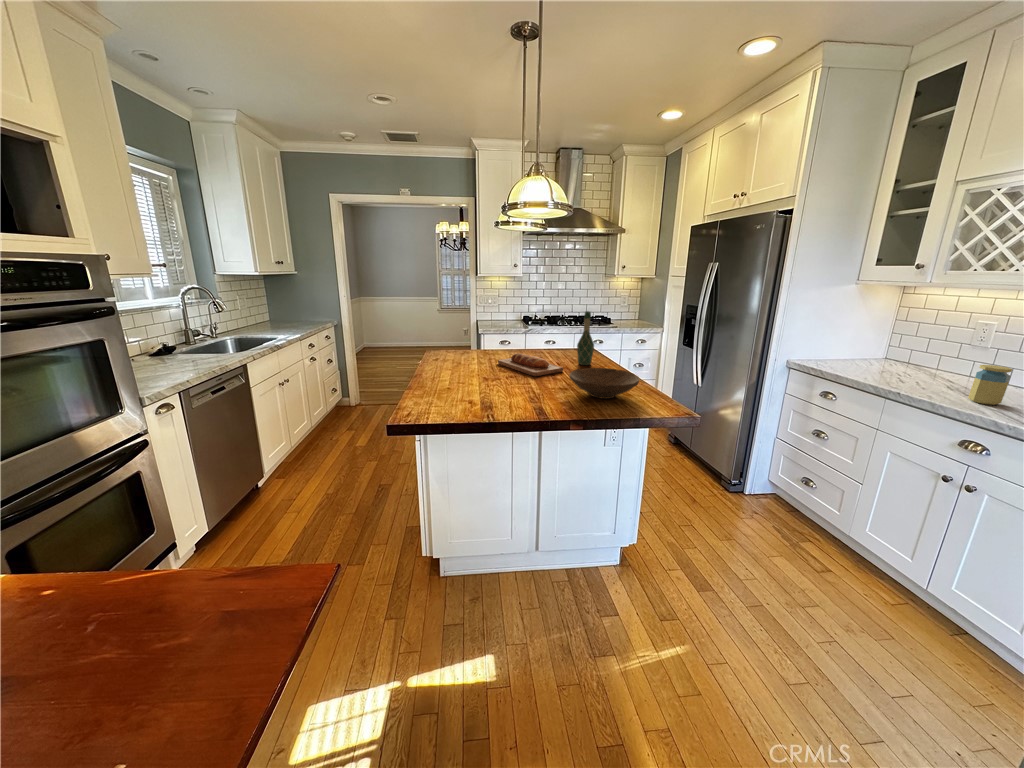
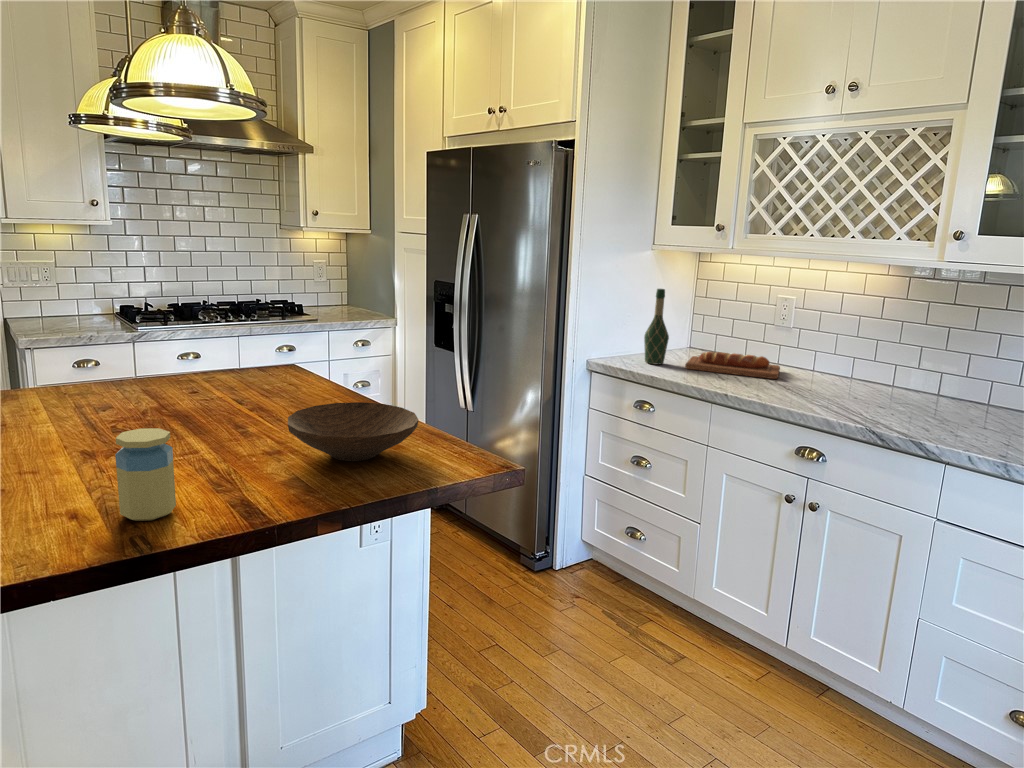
wine bottle: present [577,311,594,365] -> present [644,289,669,364]
bread loaf: present [498,353,563,376] -> present [685,352,780,379]
jar: present [968,365,1012,405] -> present [115,428,176,521]

